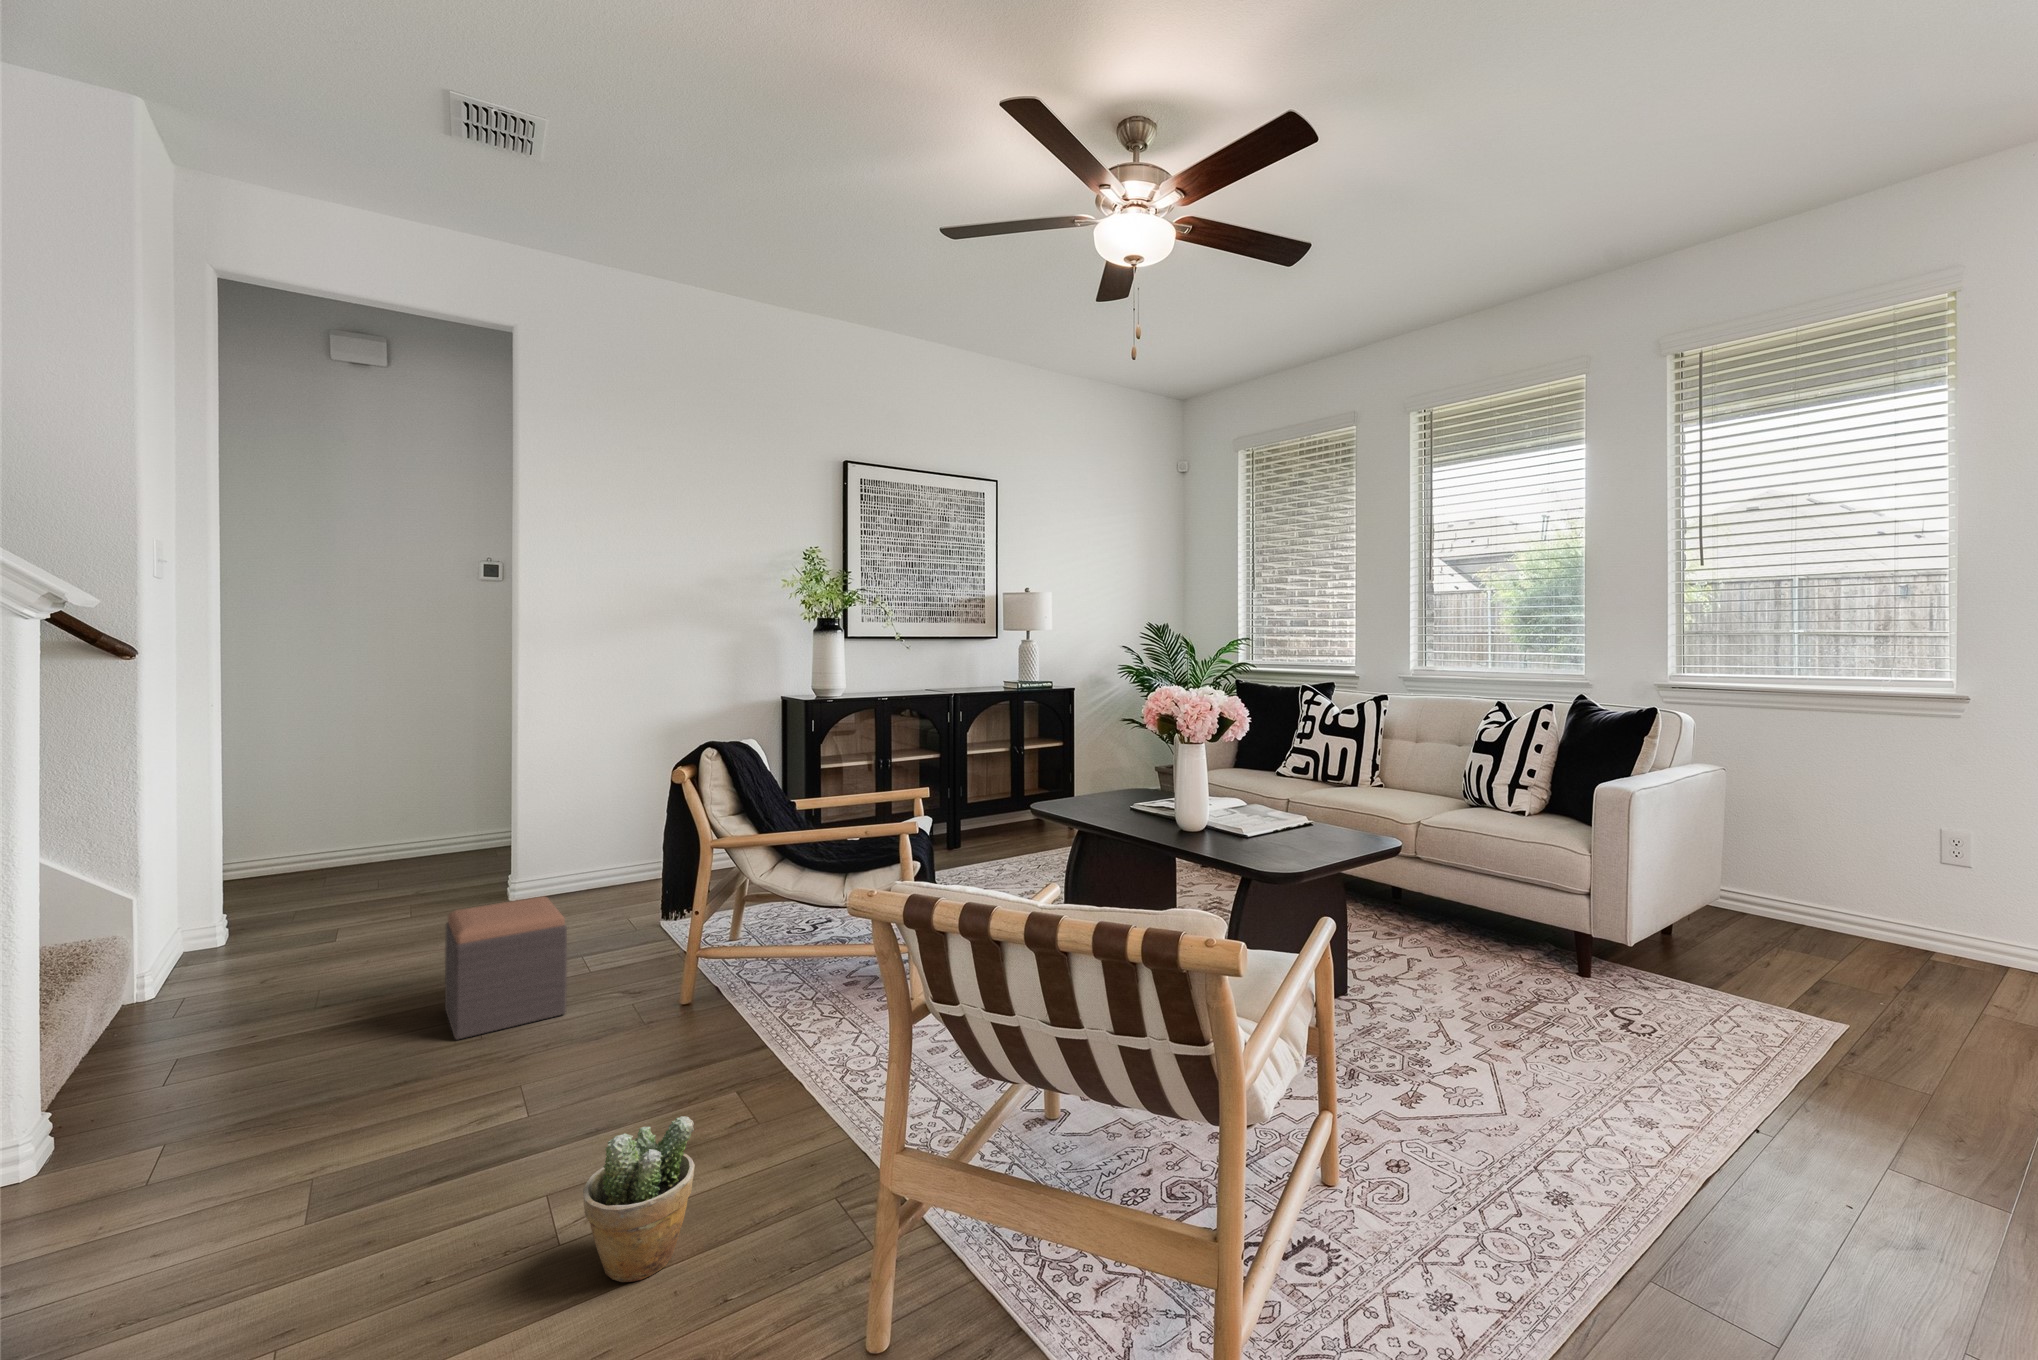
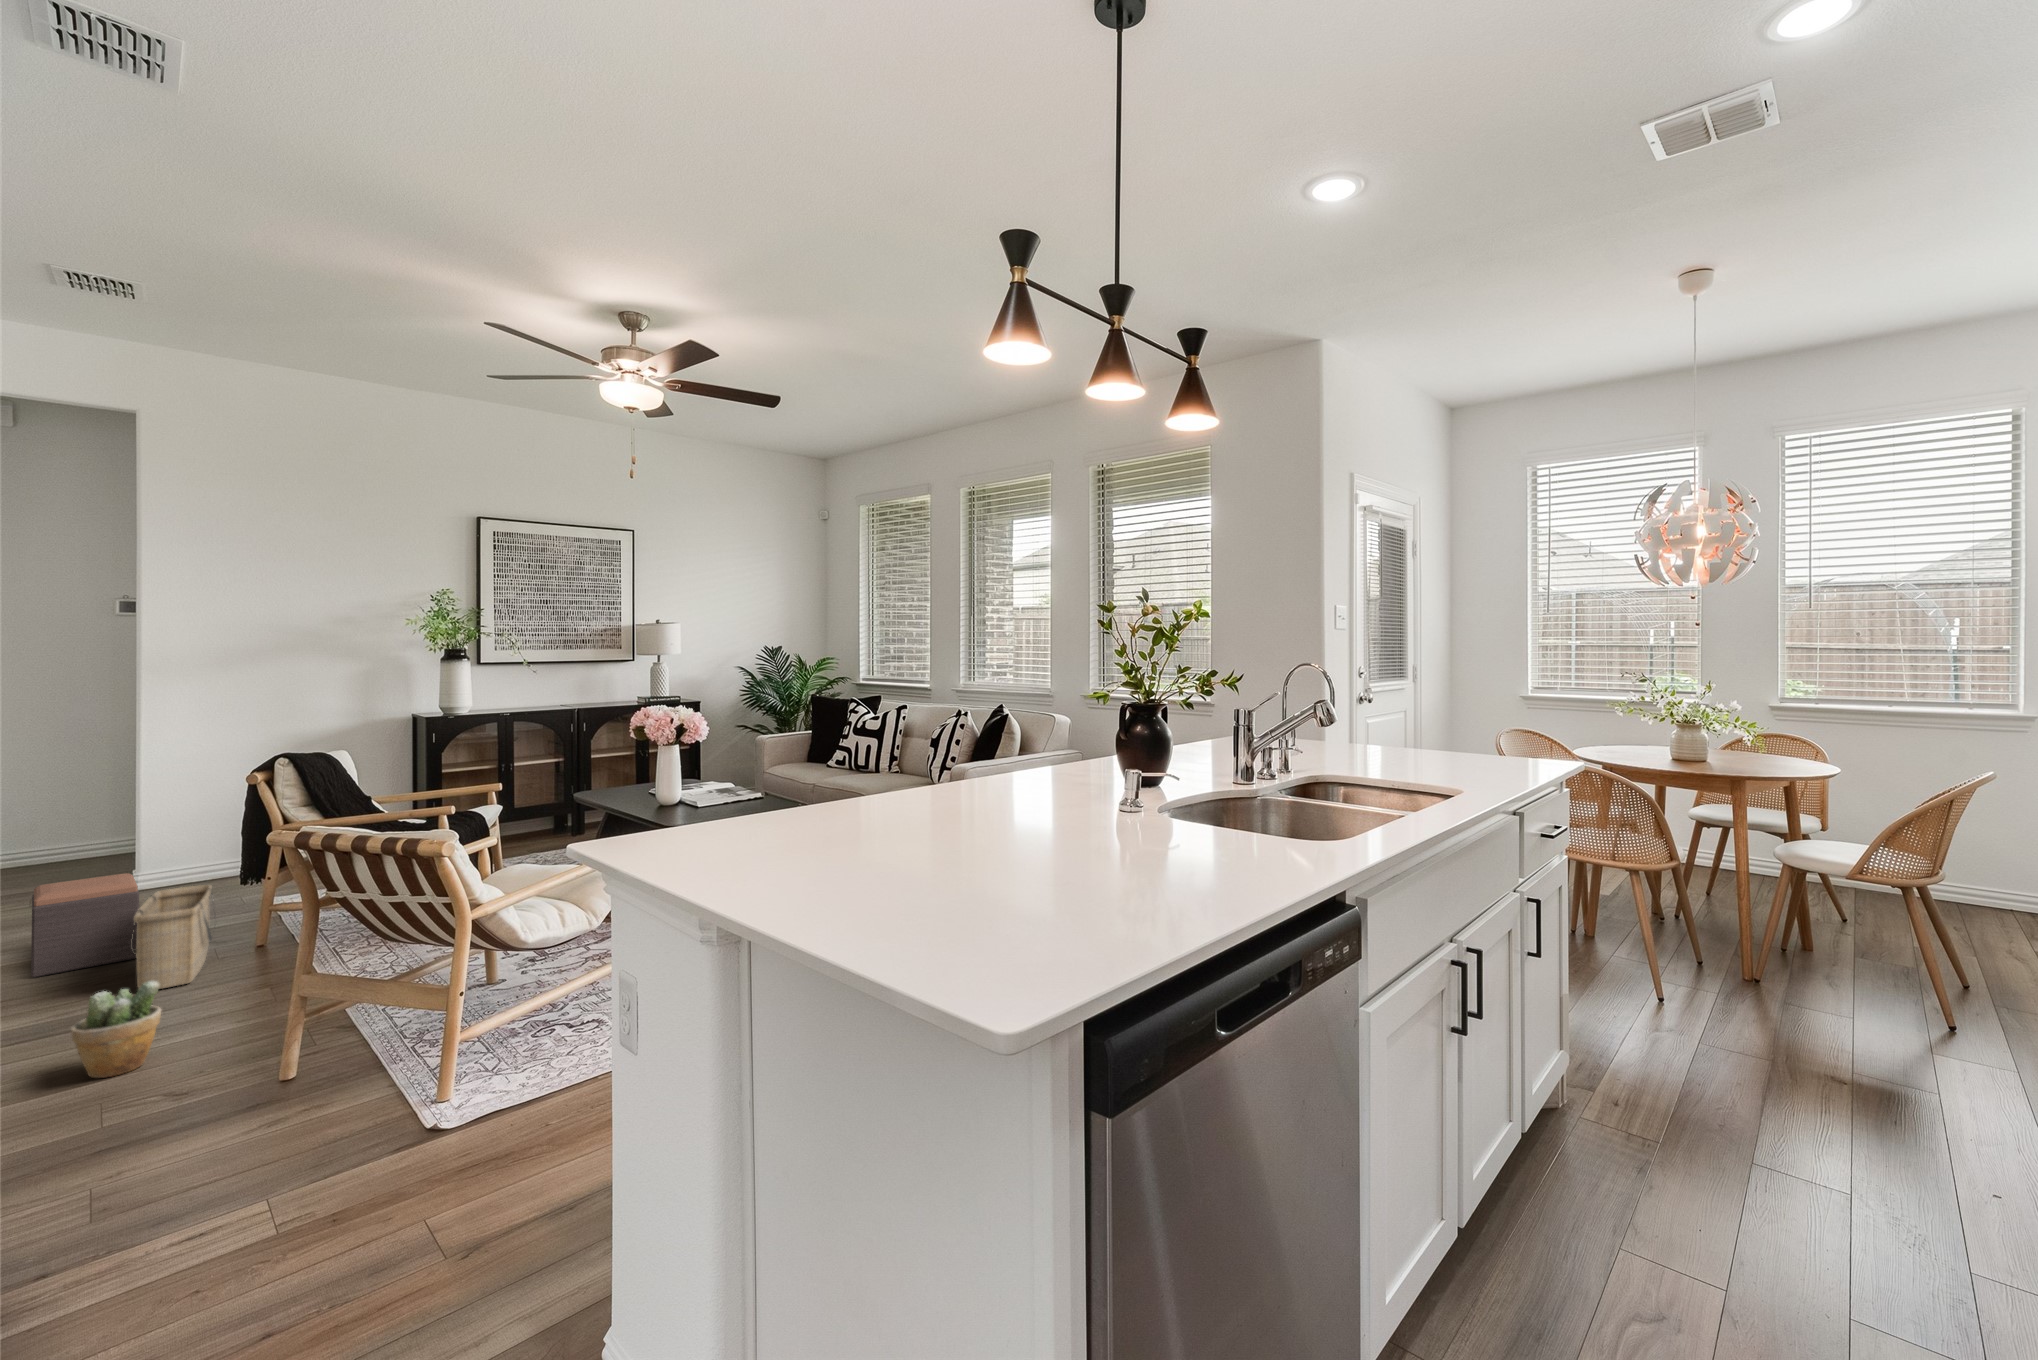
basket: none [578,920,666,1080] -> present [132,885,212,989]

